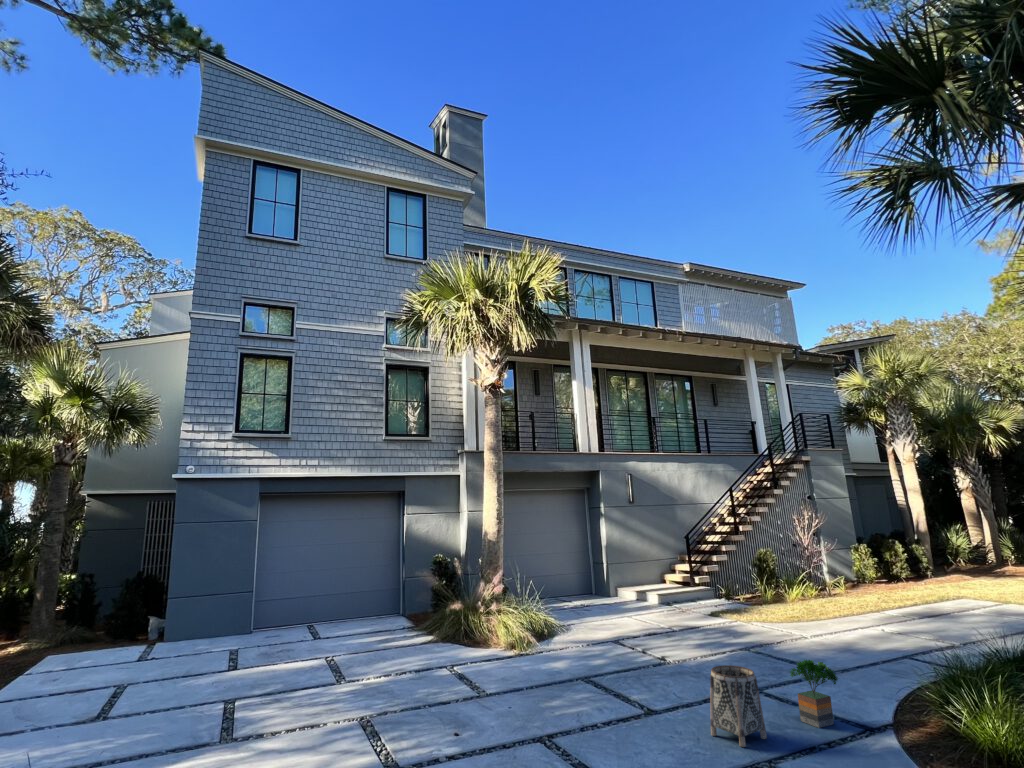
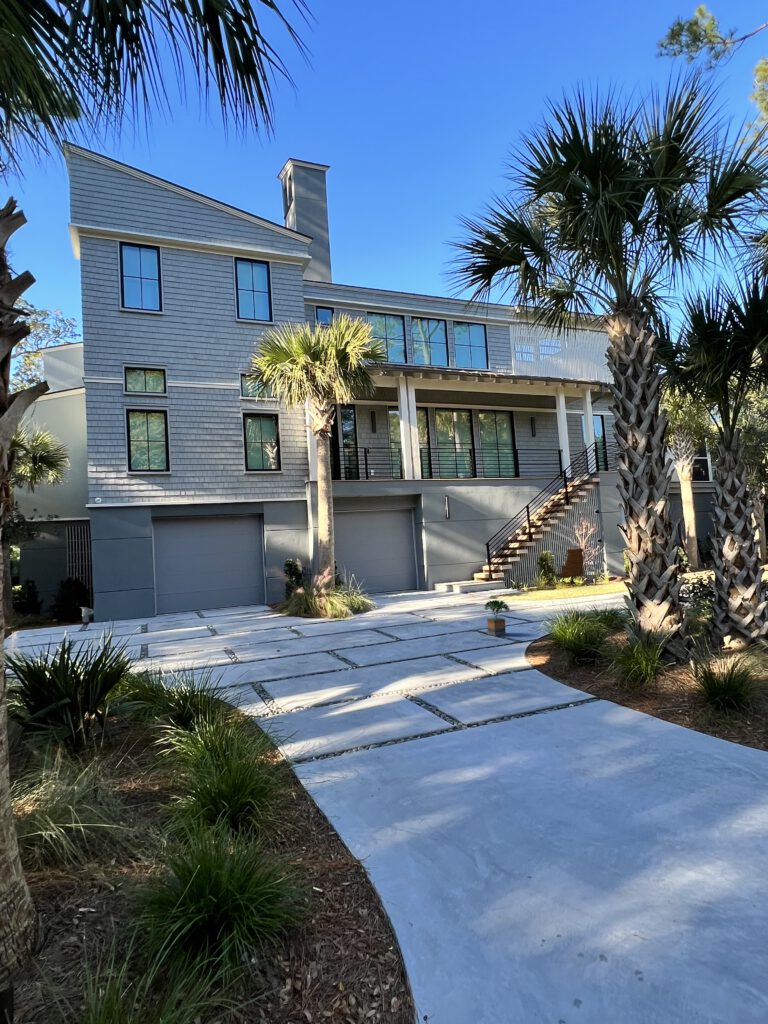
lounge chair: none [777,549,820,600] -> present [555,549,583,586]
basket: present [710,665,767,747] -> none [429,603,460,643]

